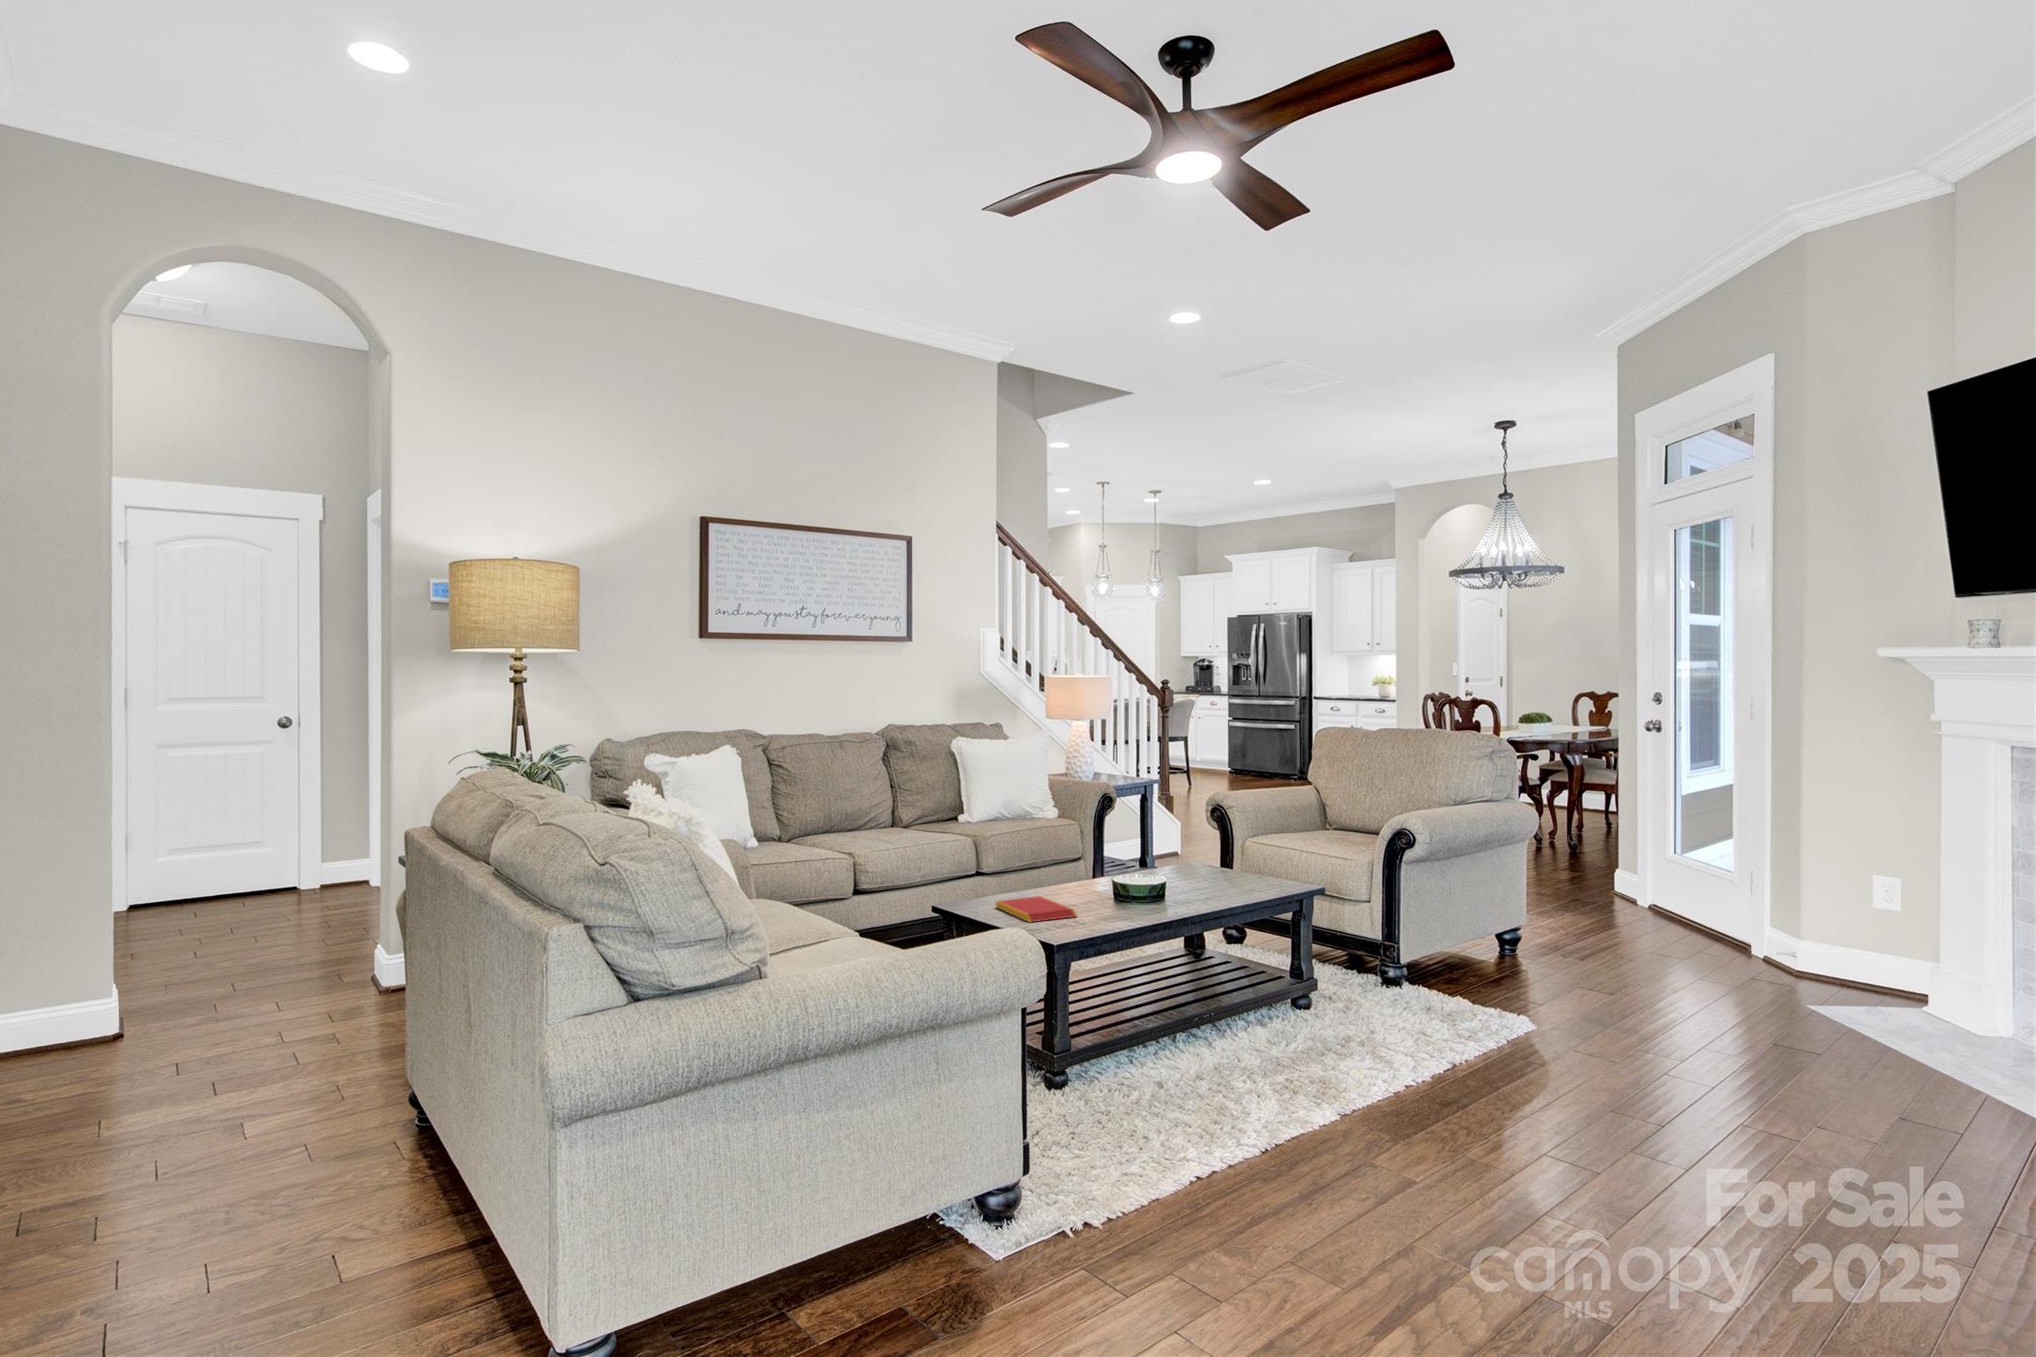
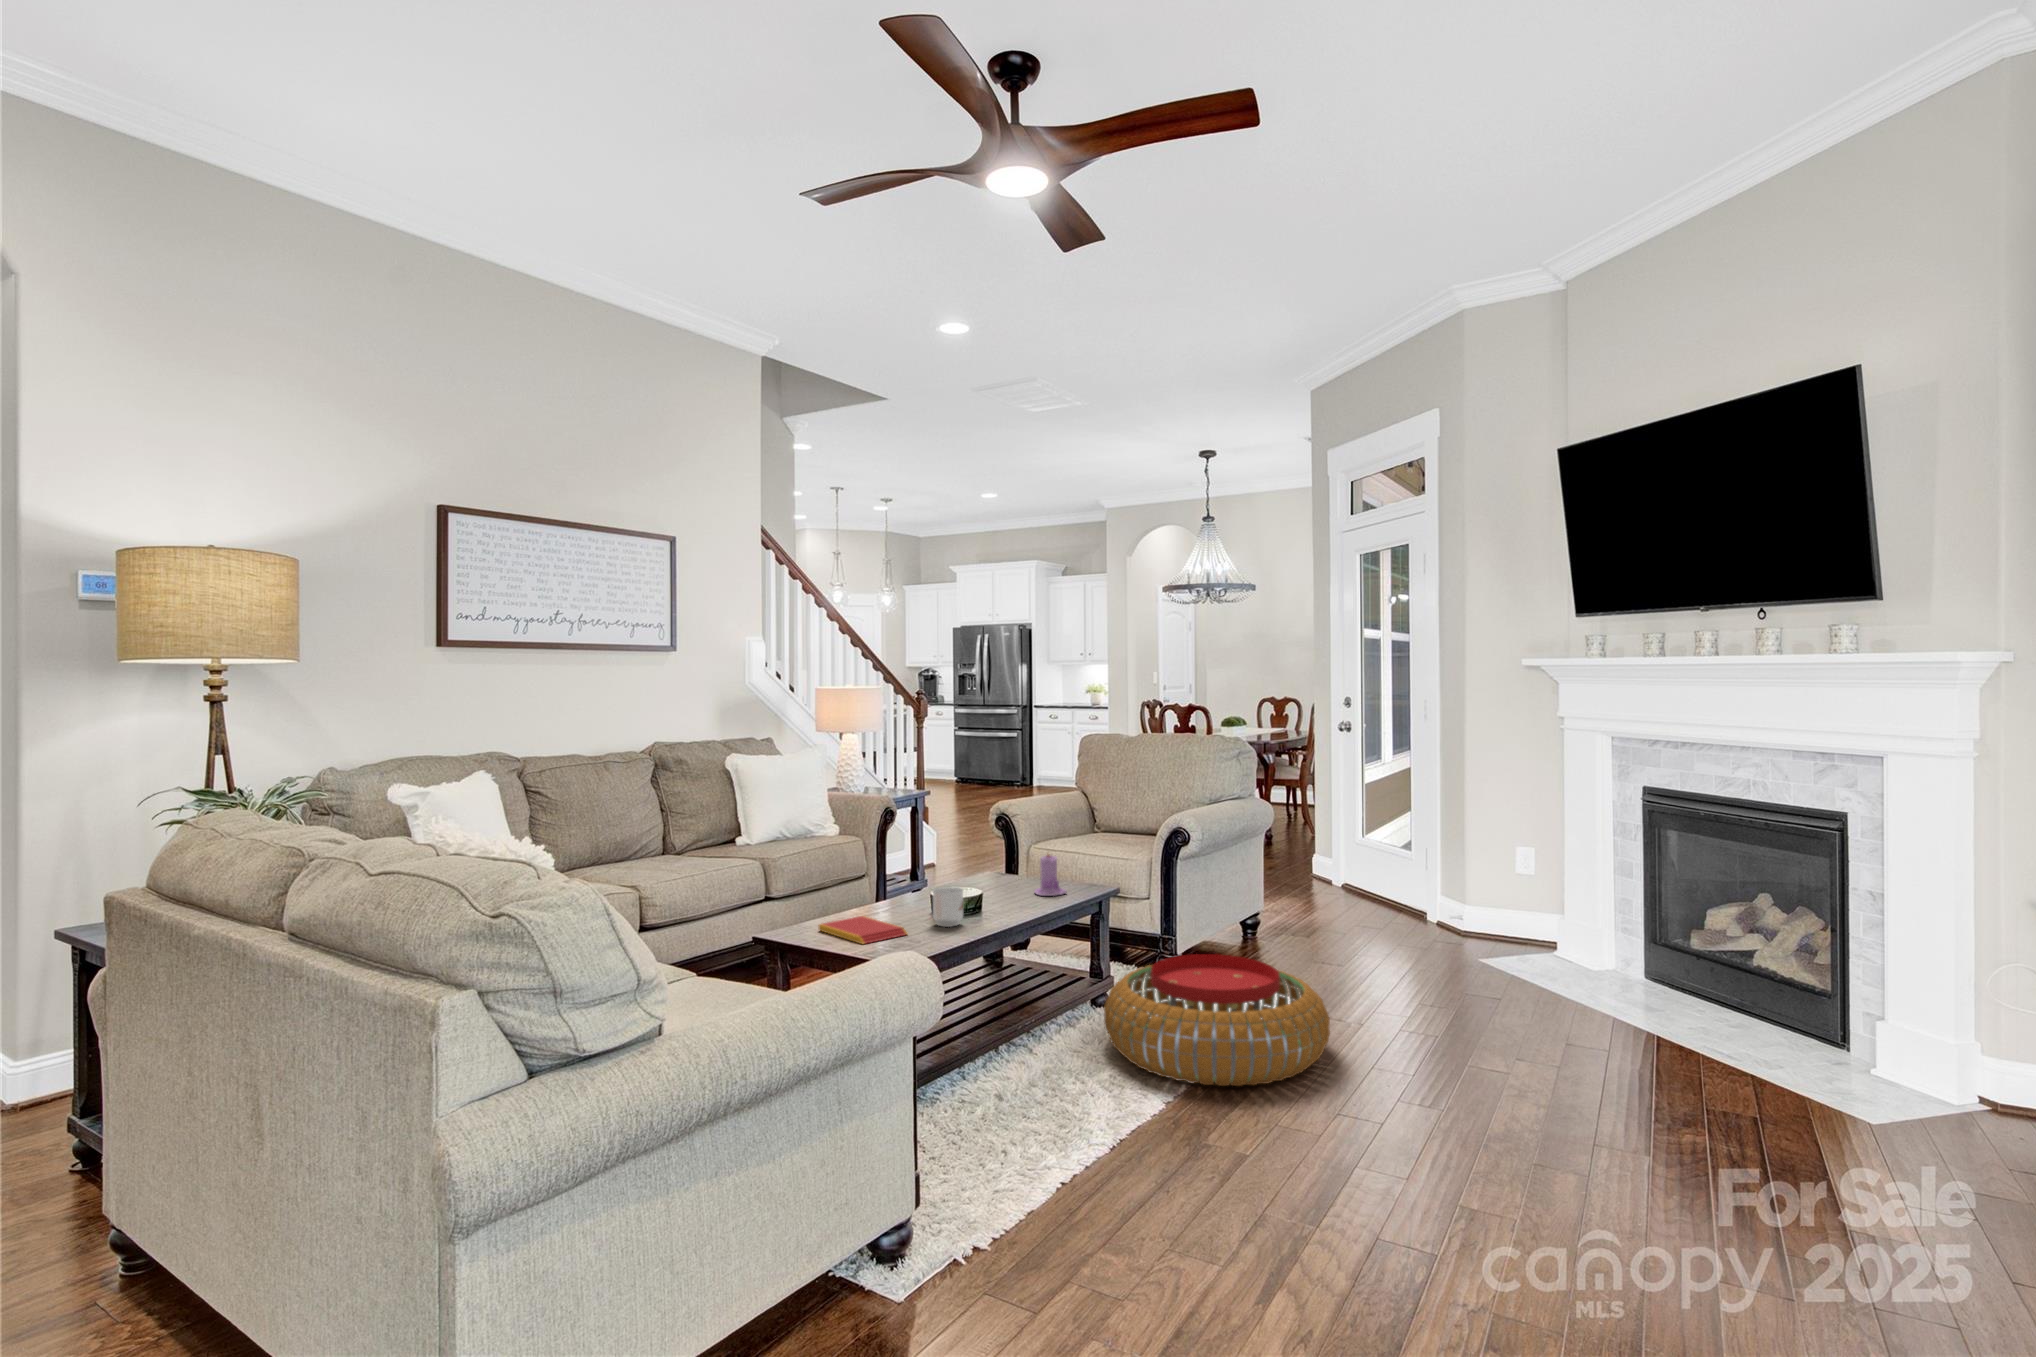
candle: none [1228,842,1263,890] -> present [1034,854,1067,896]
mug: none [1106,872,1138,912] -> present [933,887,963,927]
pouf: none [1290,962,1549,1107] -> present [1104,954,1330,1086]

